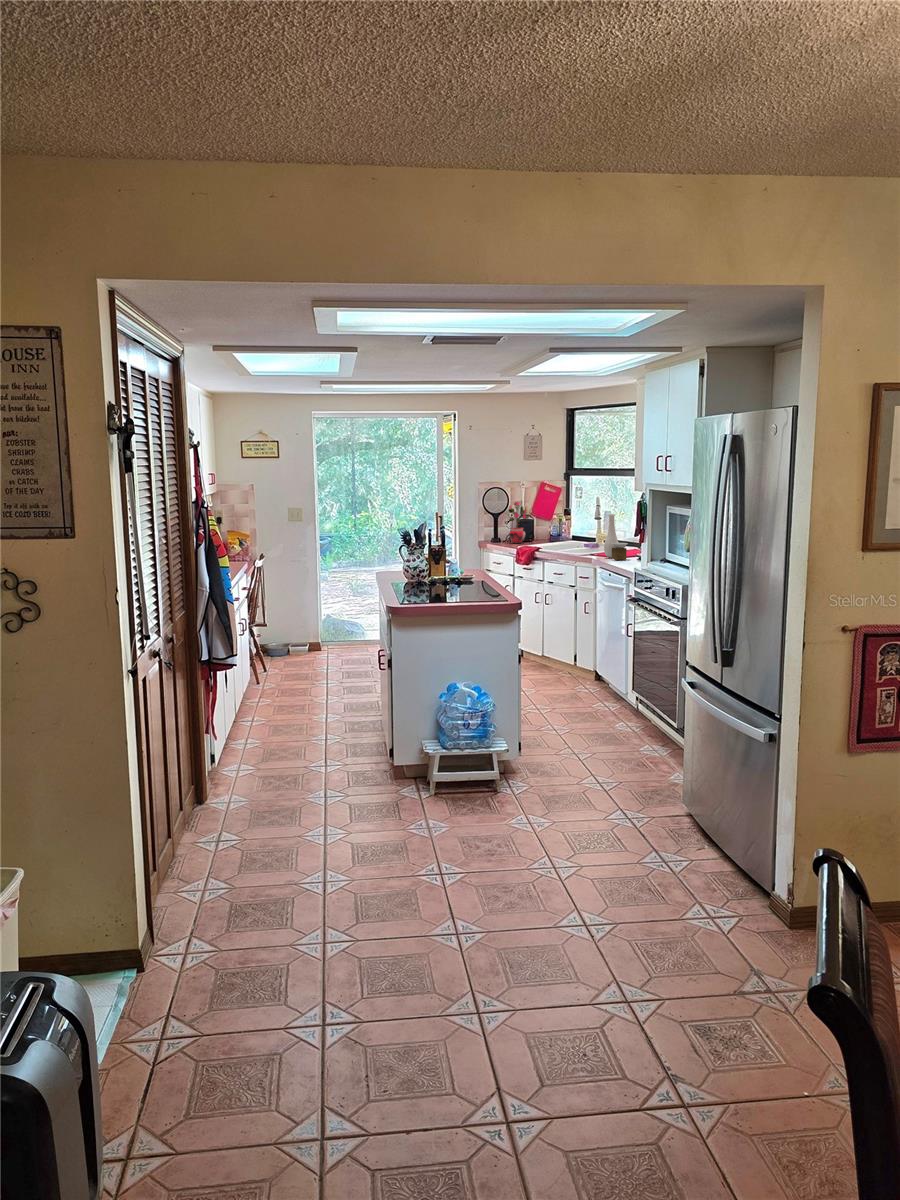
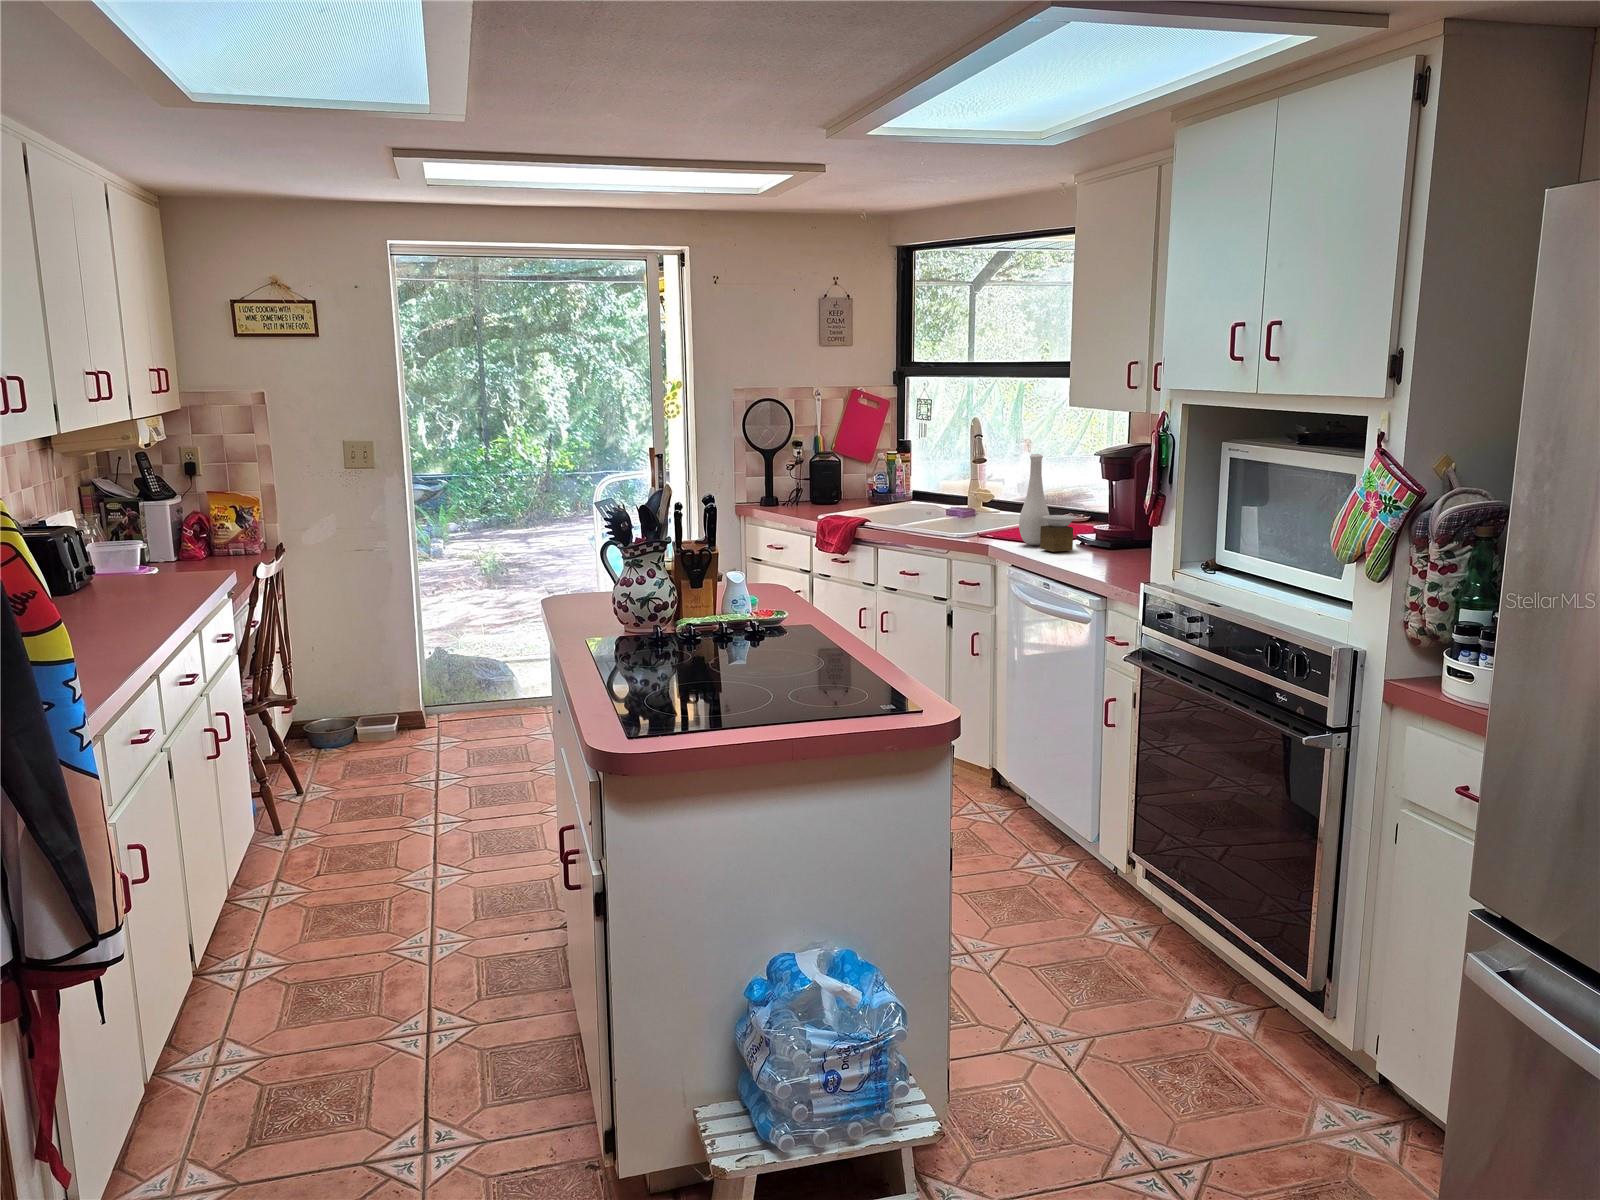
potted plant: present [509,502,526,543] -> none [785,426,827,507]

